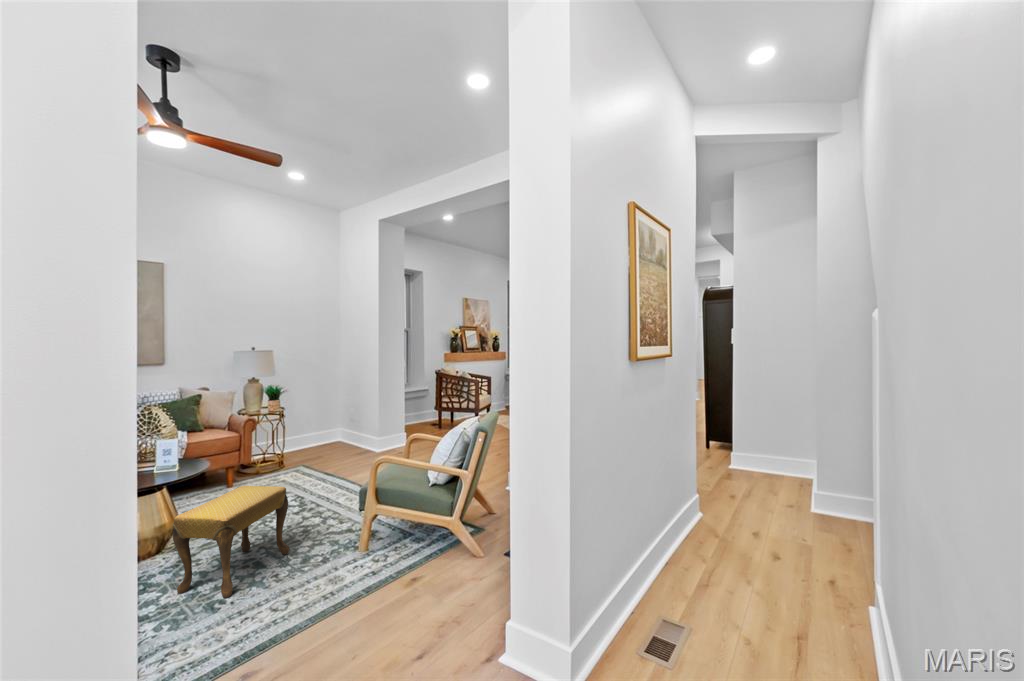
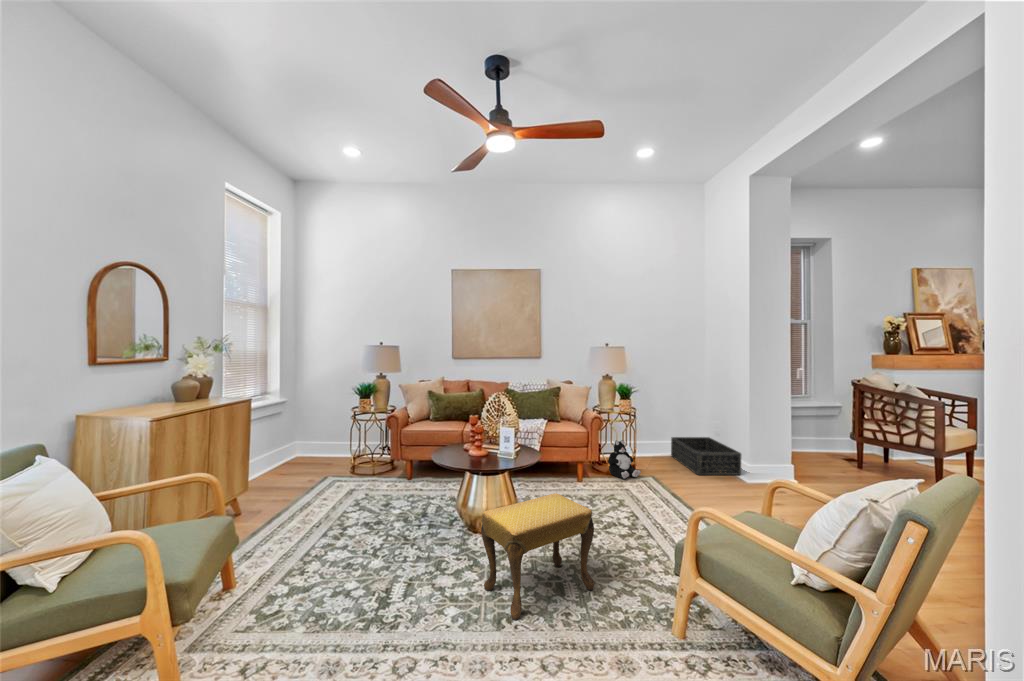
basket: none [310,427,371,458] -> present [671,437,741,475]
plush toy: none [257,440,291,476] -> present [608,440,641,479]

